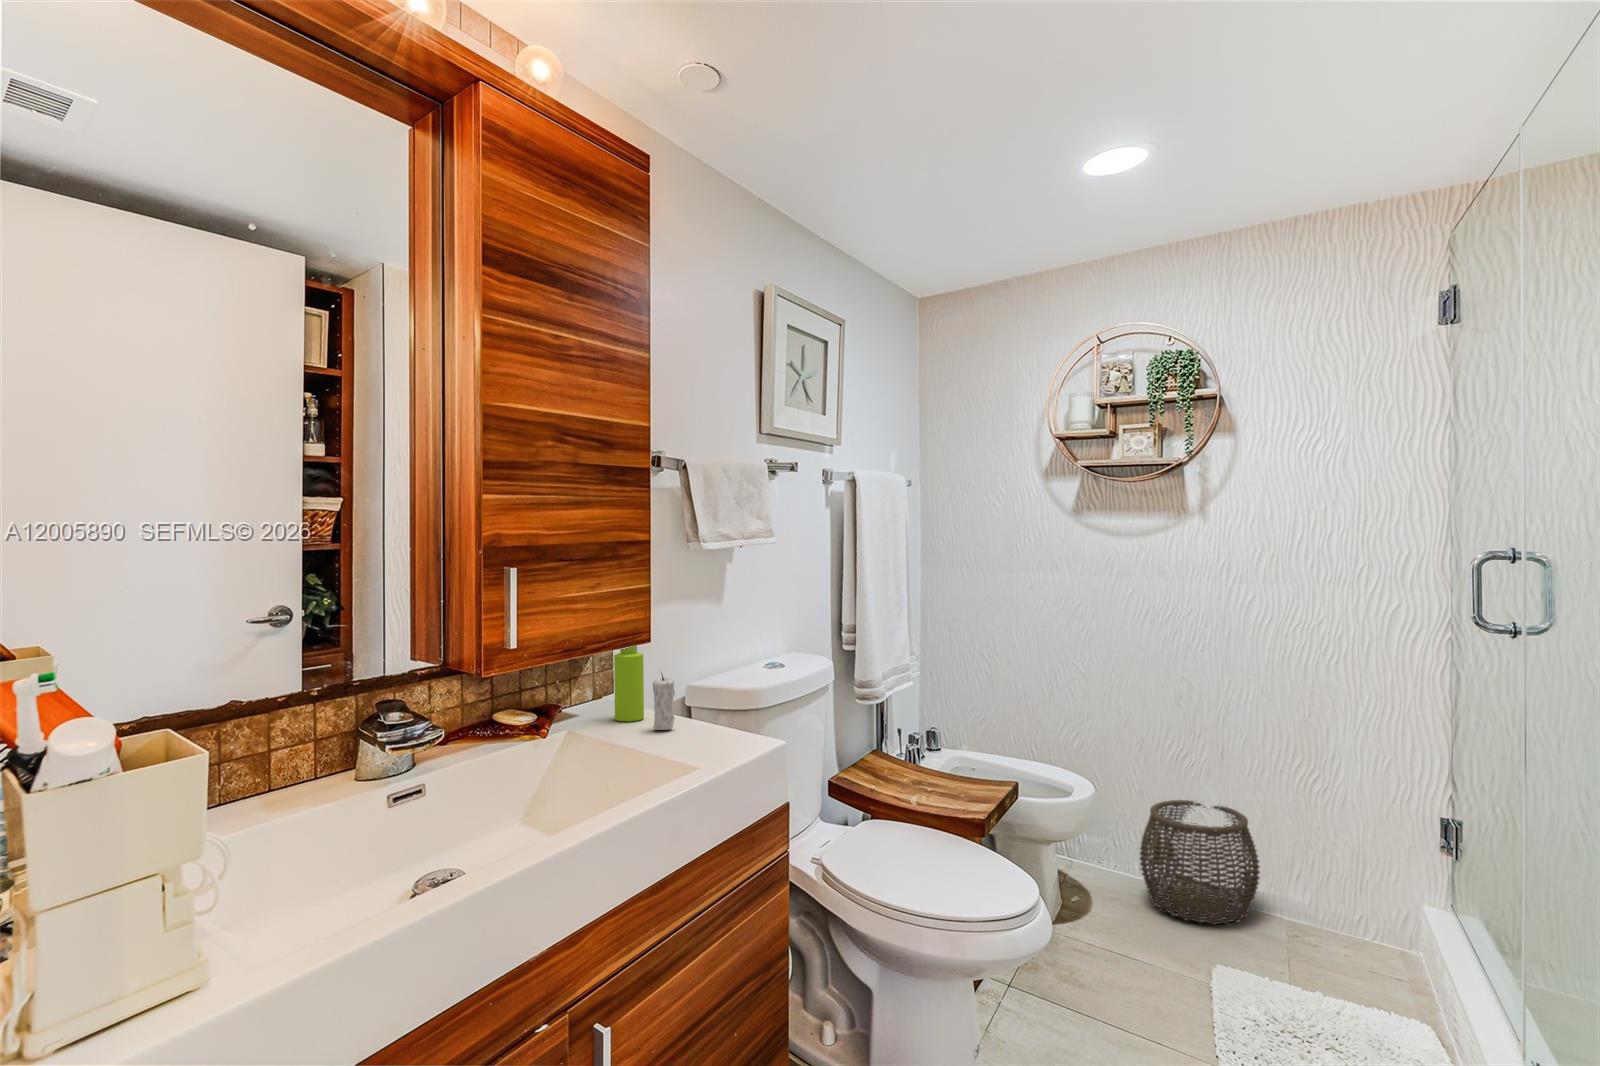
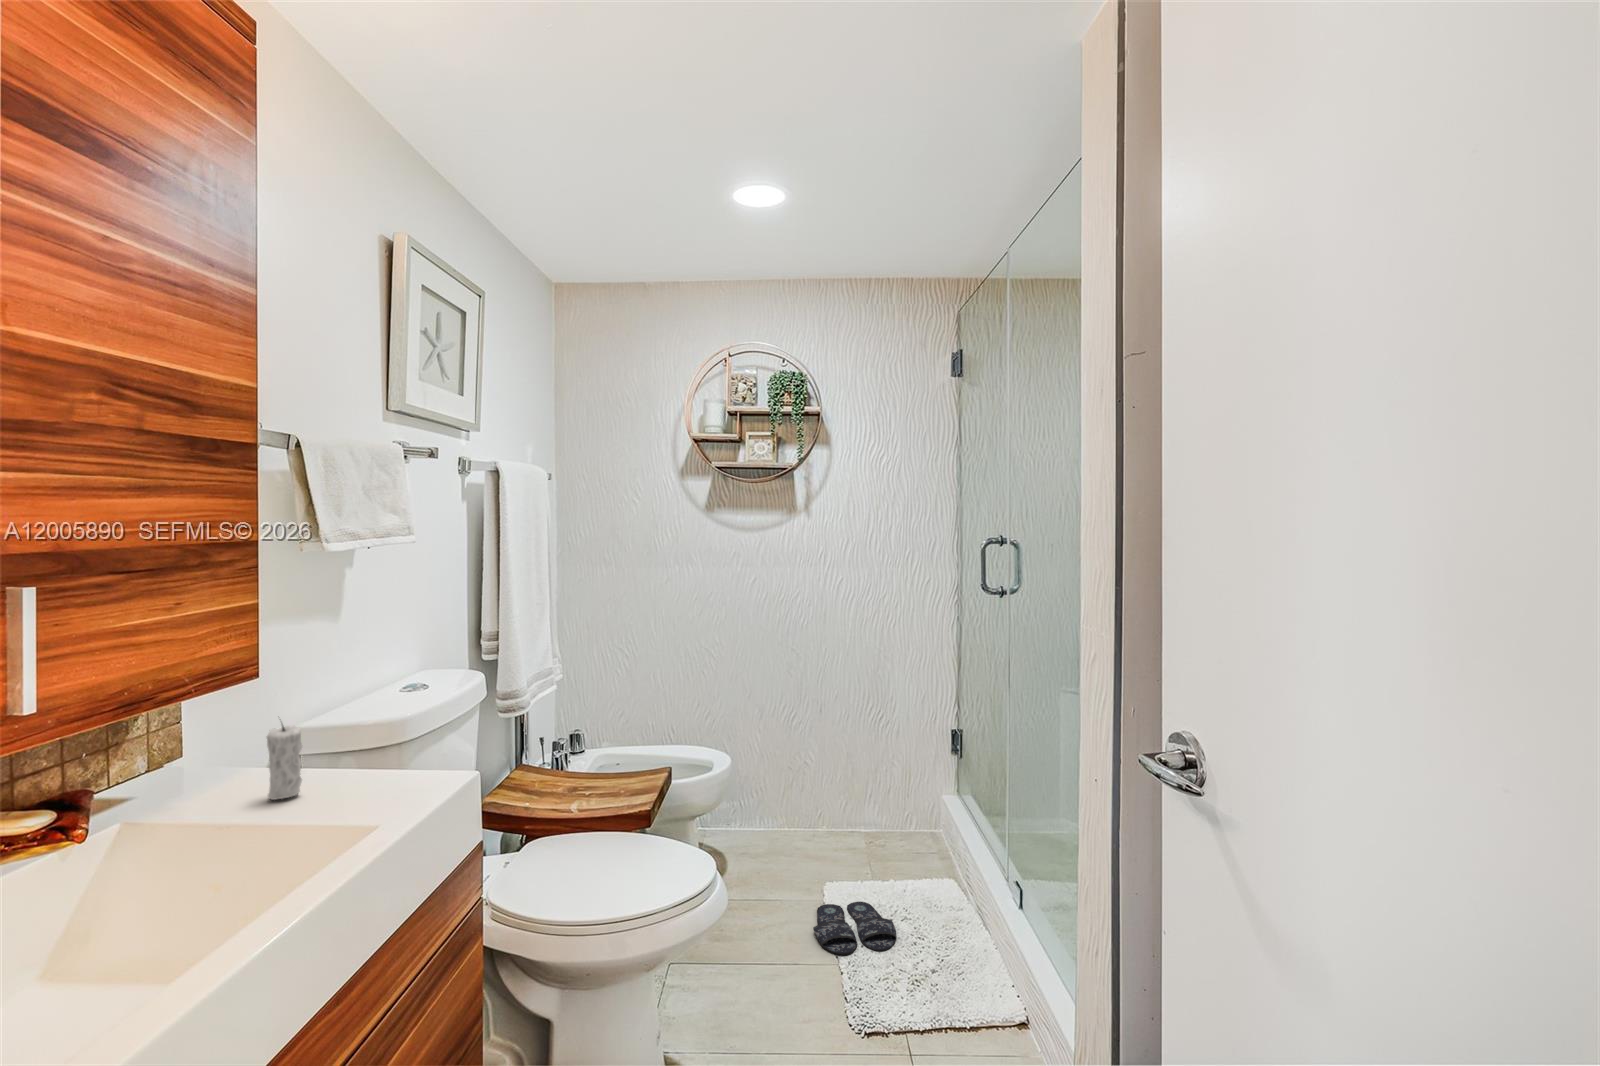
soap dispenser: present [614,646,644,721] -> none [195,652,246,793]
woven basket: present [1139,800,1260,925] -> none [766,762,861,871]
slippers: none [1174,958,1278,1020] -> present [813,902,896,955]

